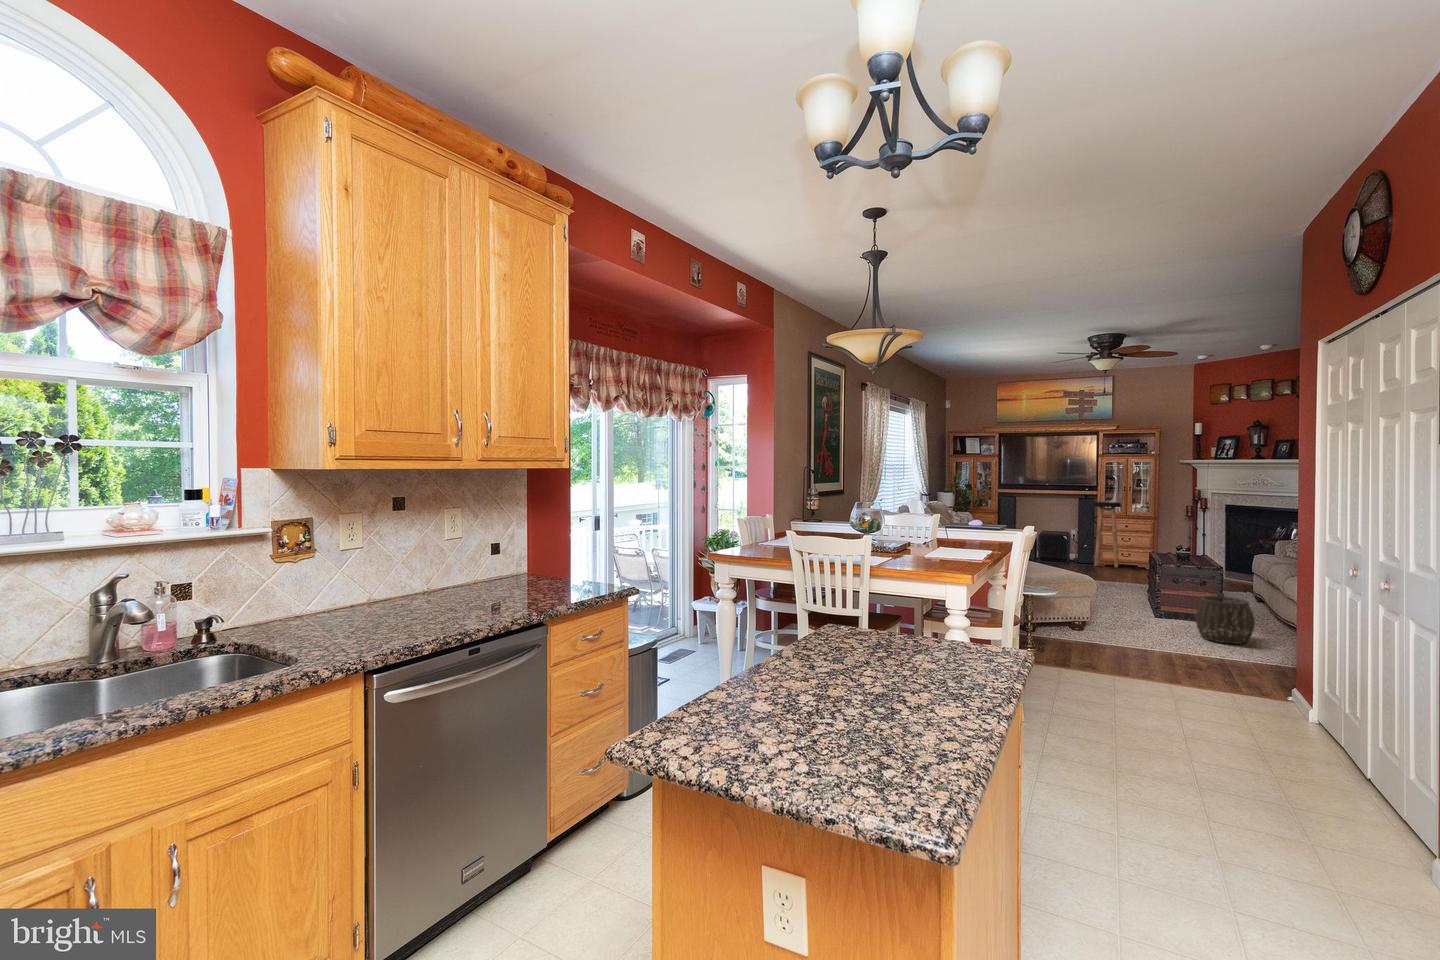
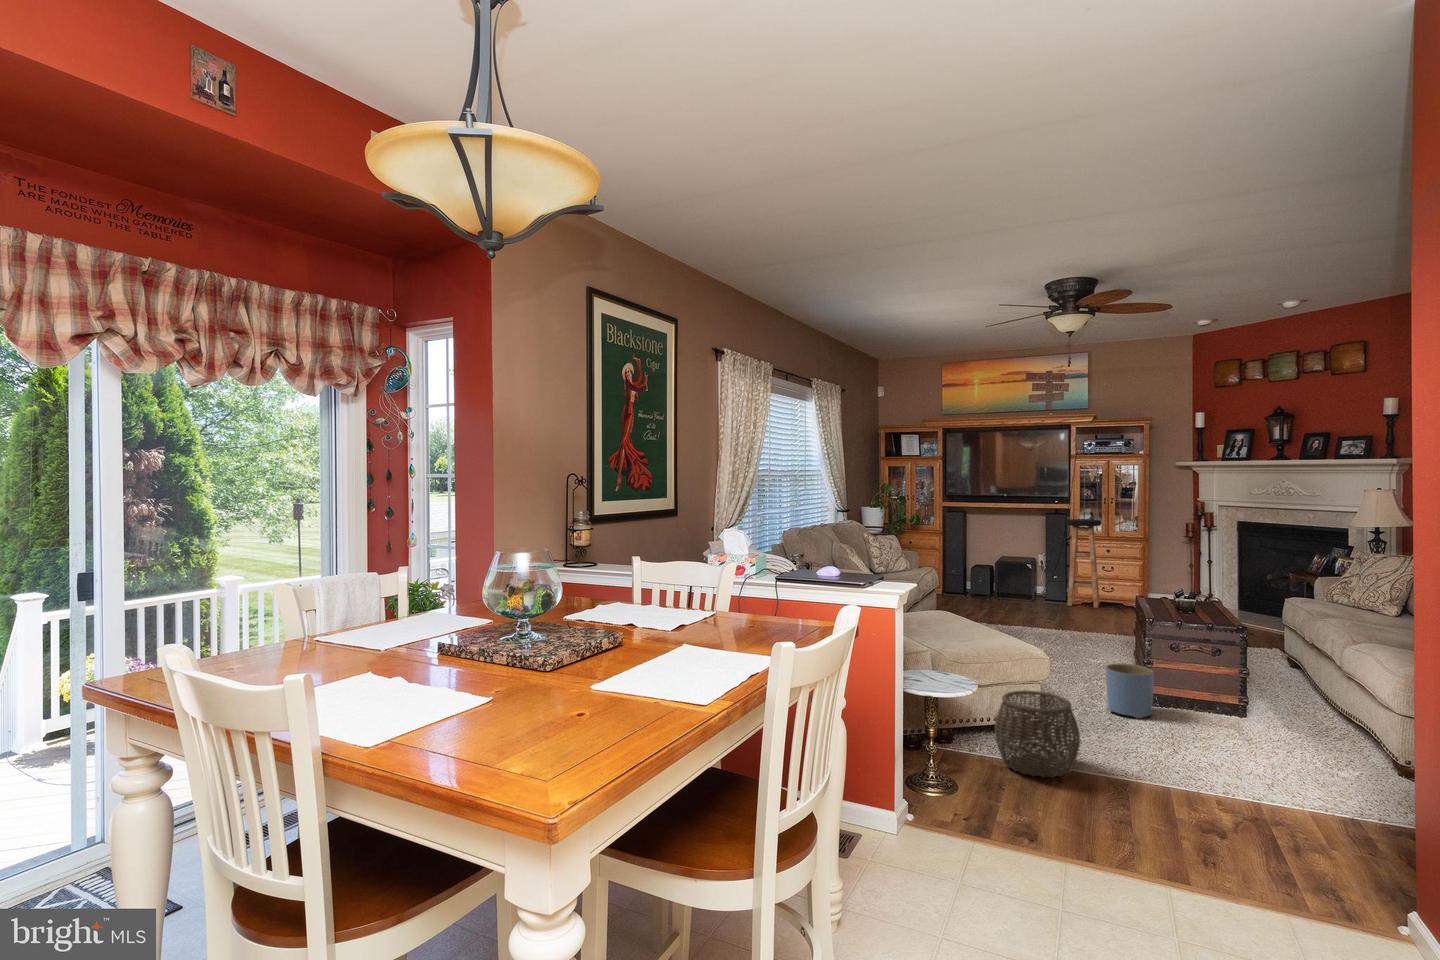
planter: none [1128,591,1161,624] -> present [1106,664,1154,719]
woven basket: present [1196,596,1255,644] -> present [995,690,1080,778]

